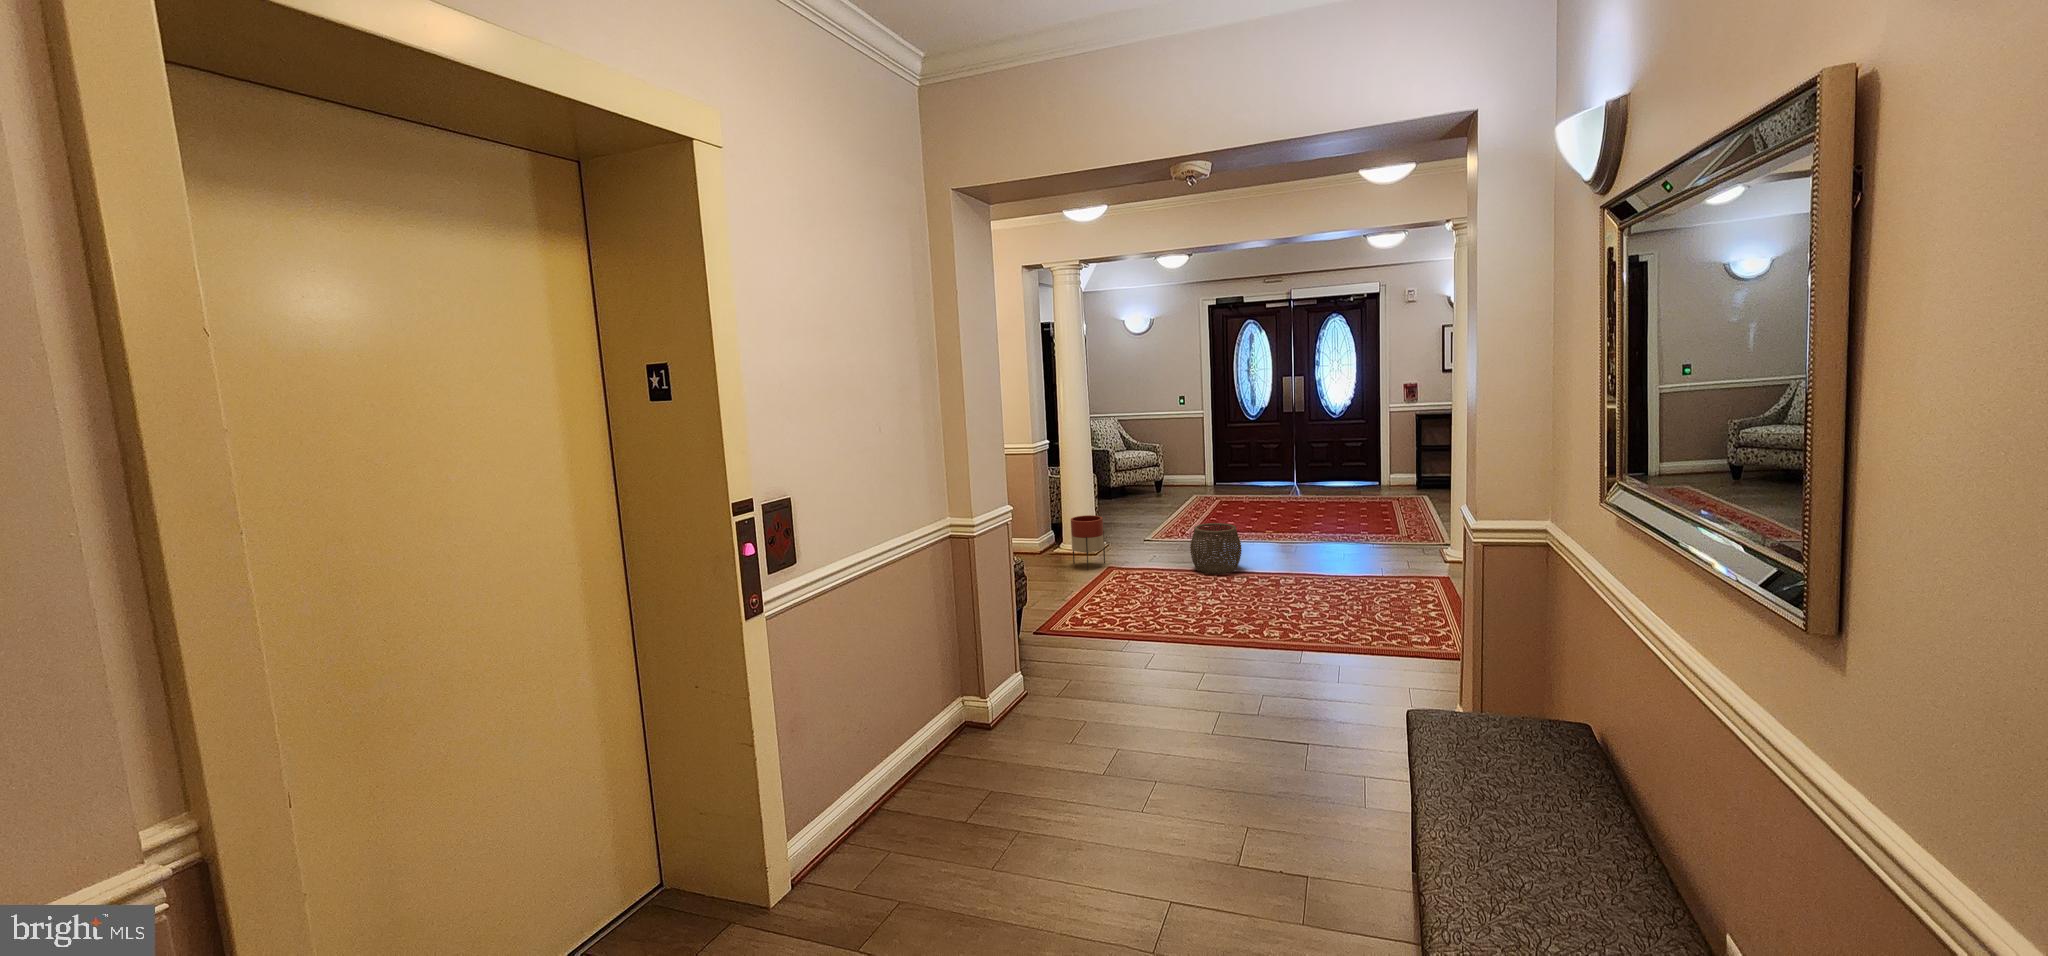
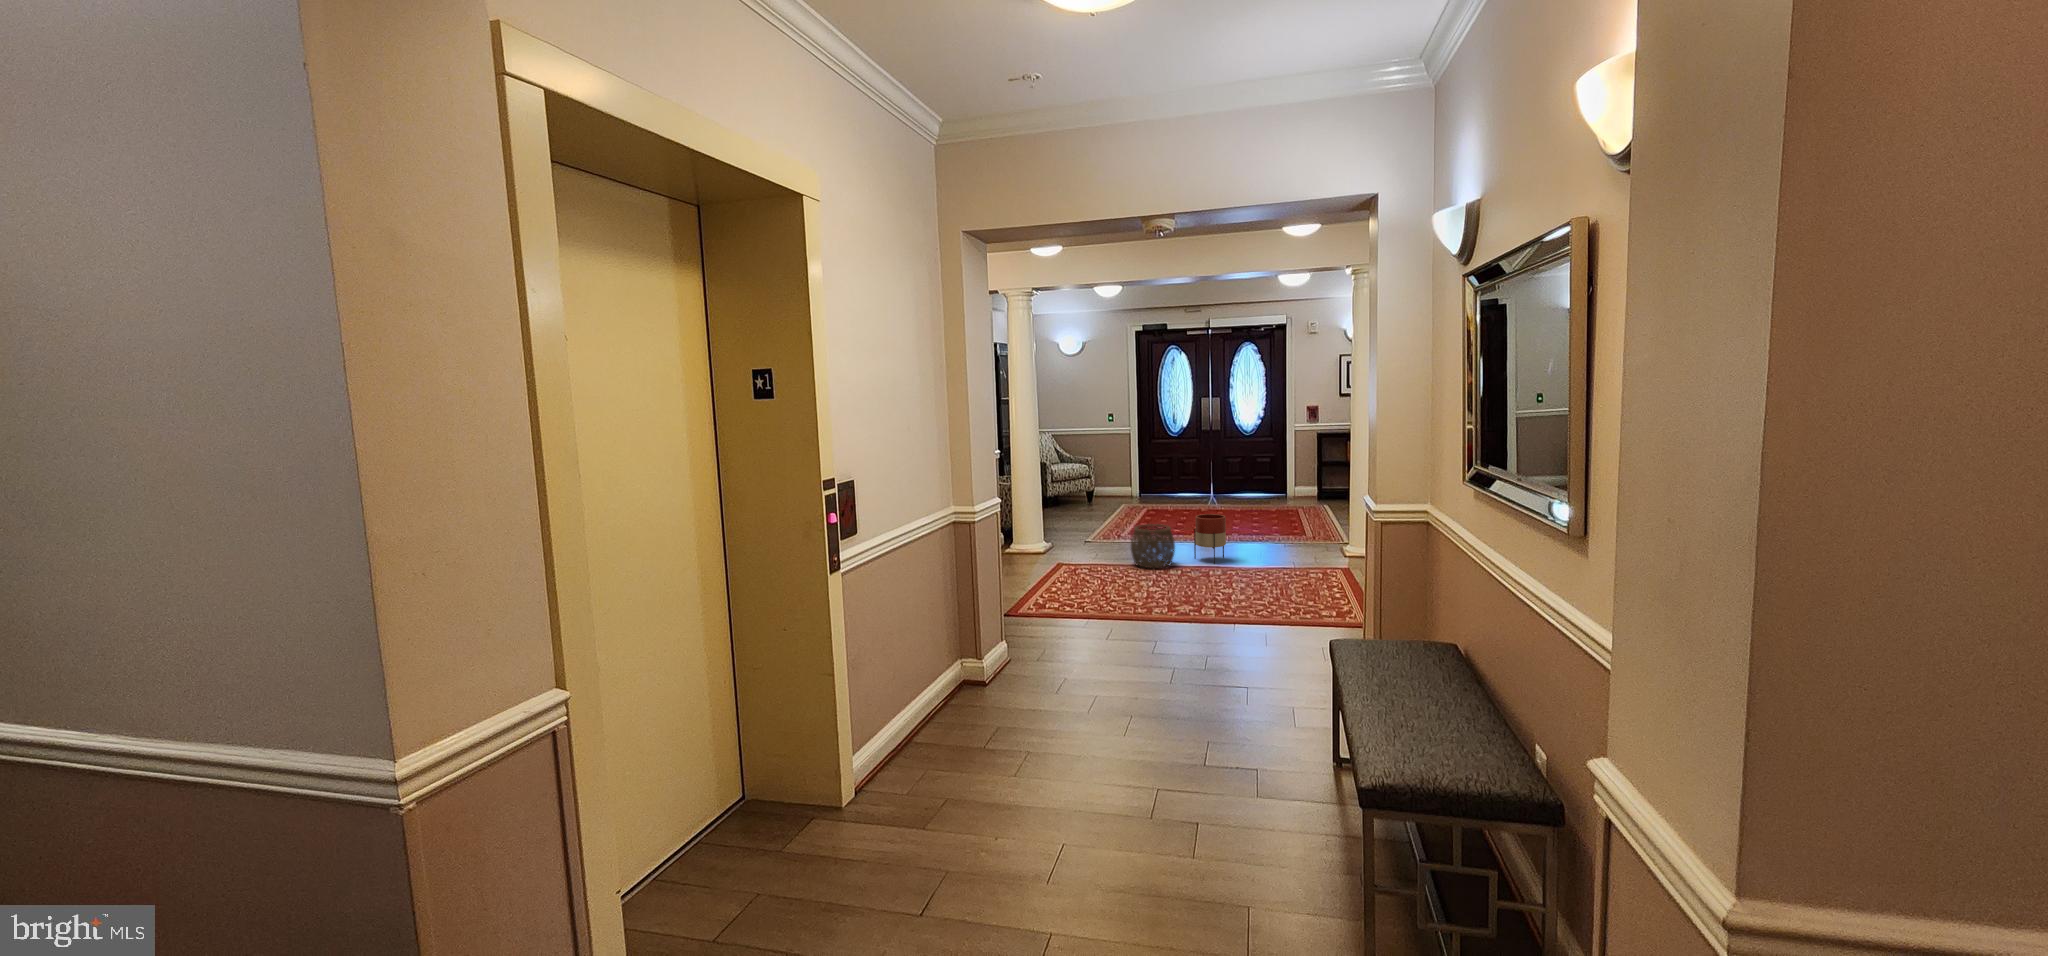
planter: present [1071,515,1105,570] -> present [1194,514,1226,564]

